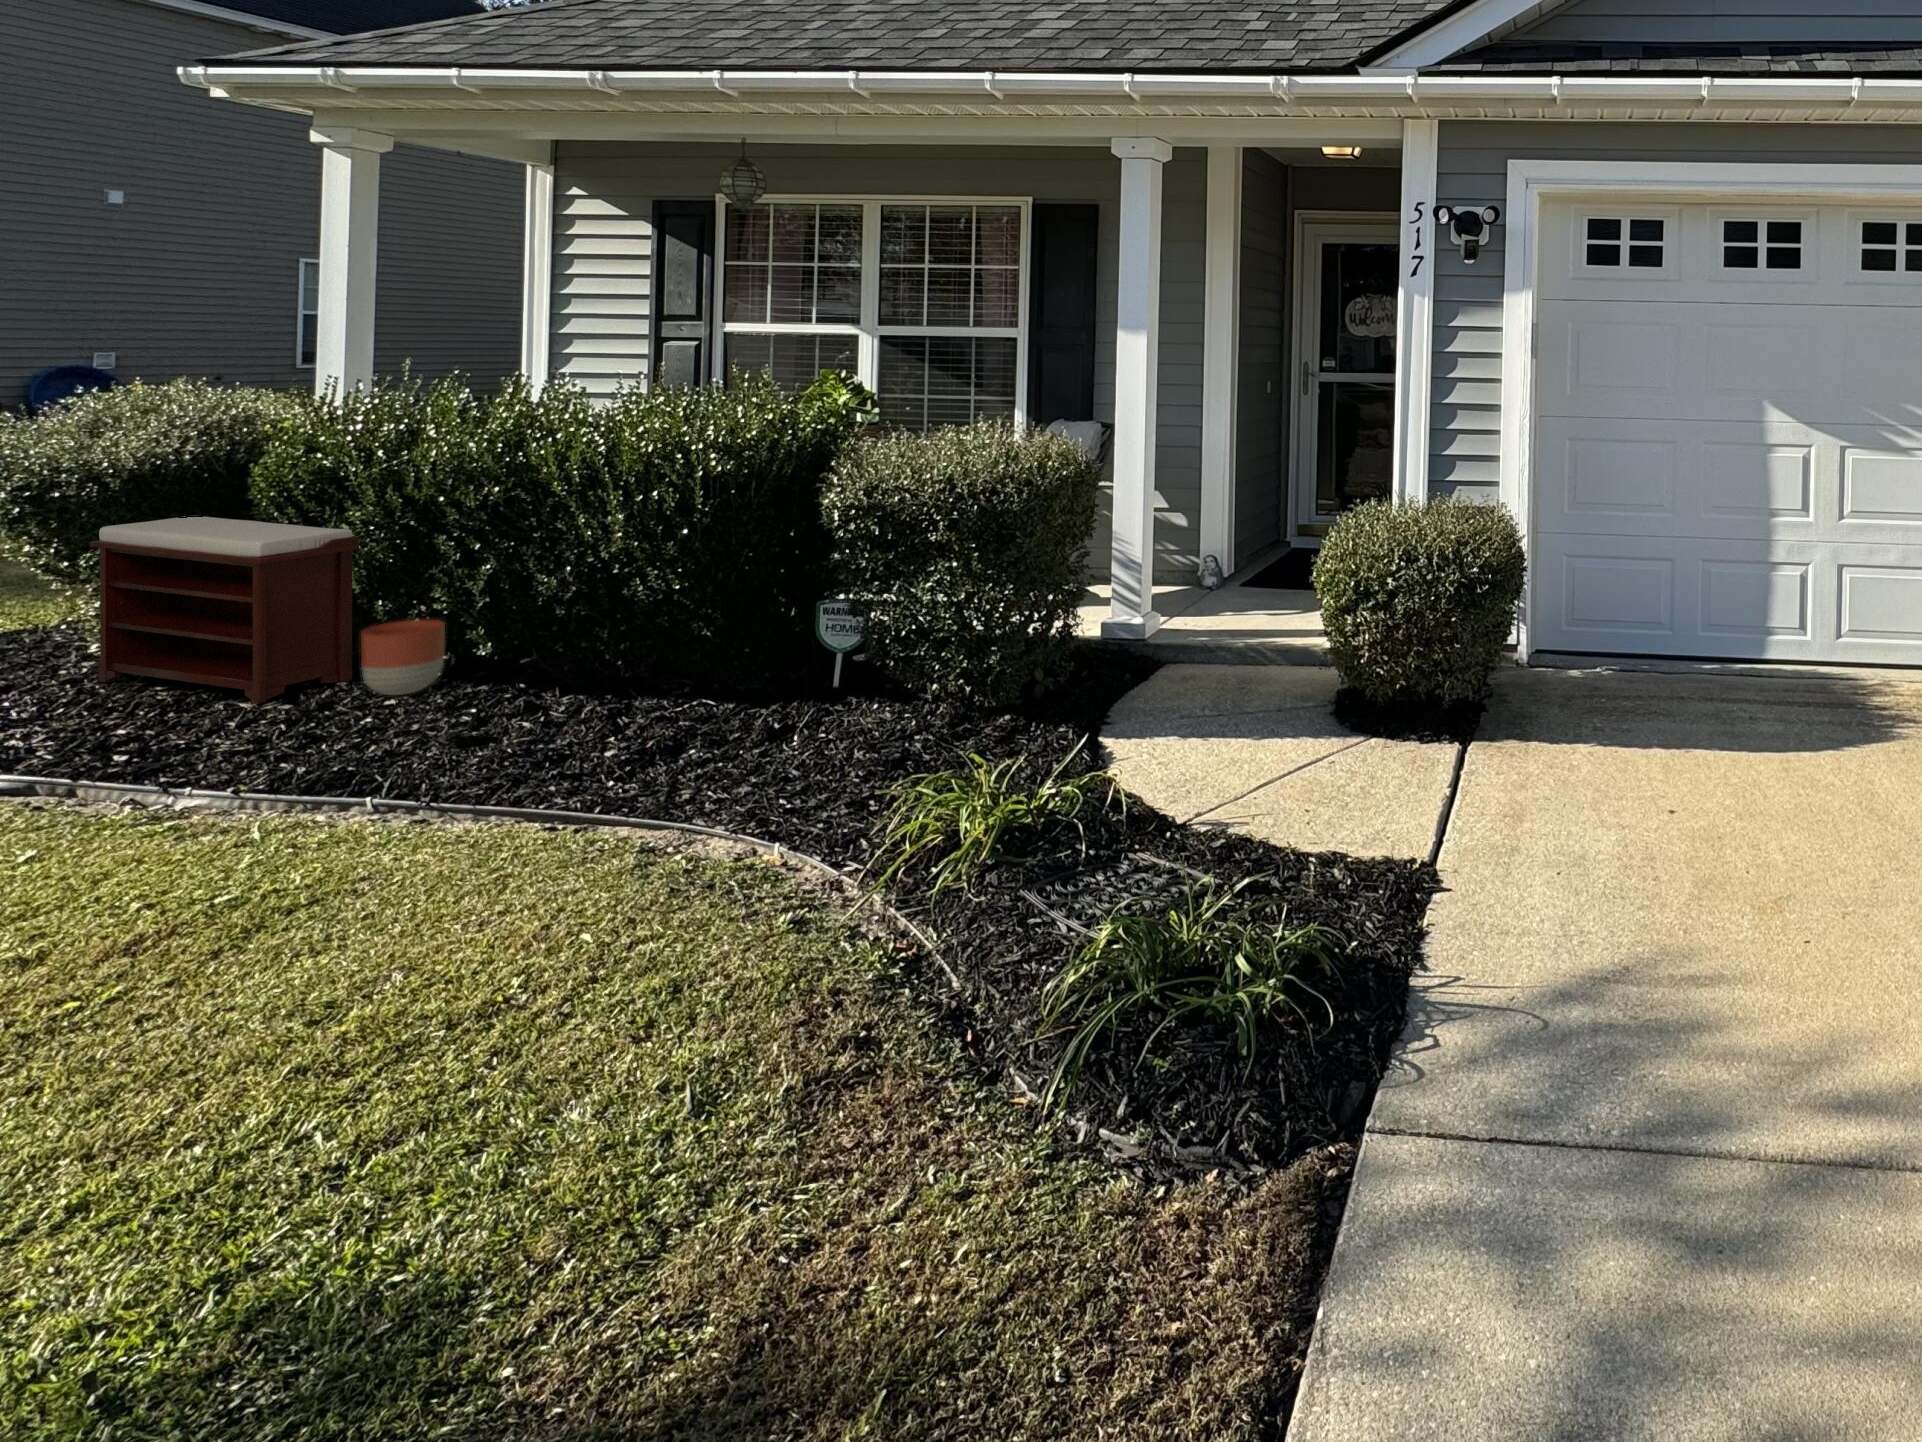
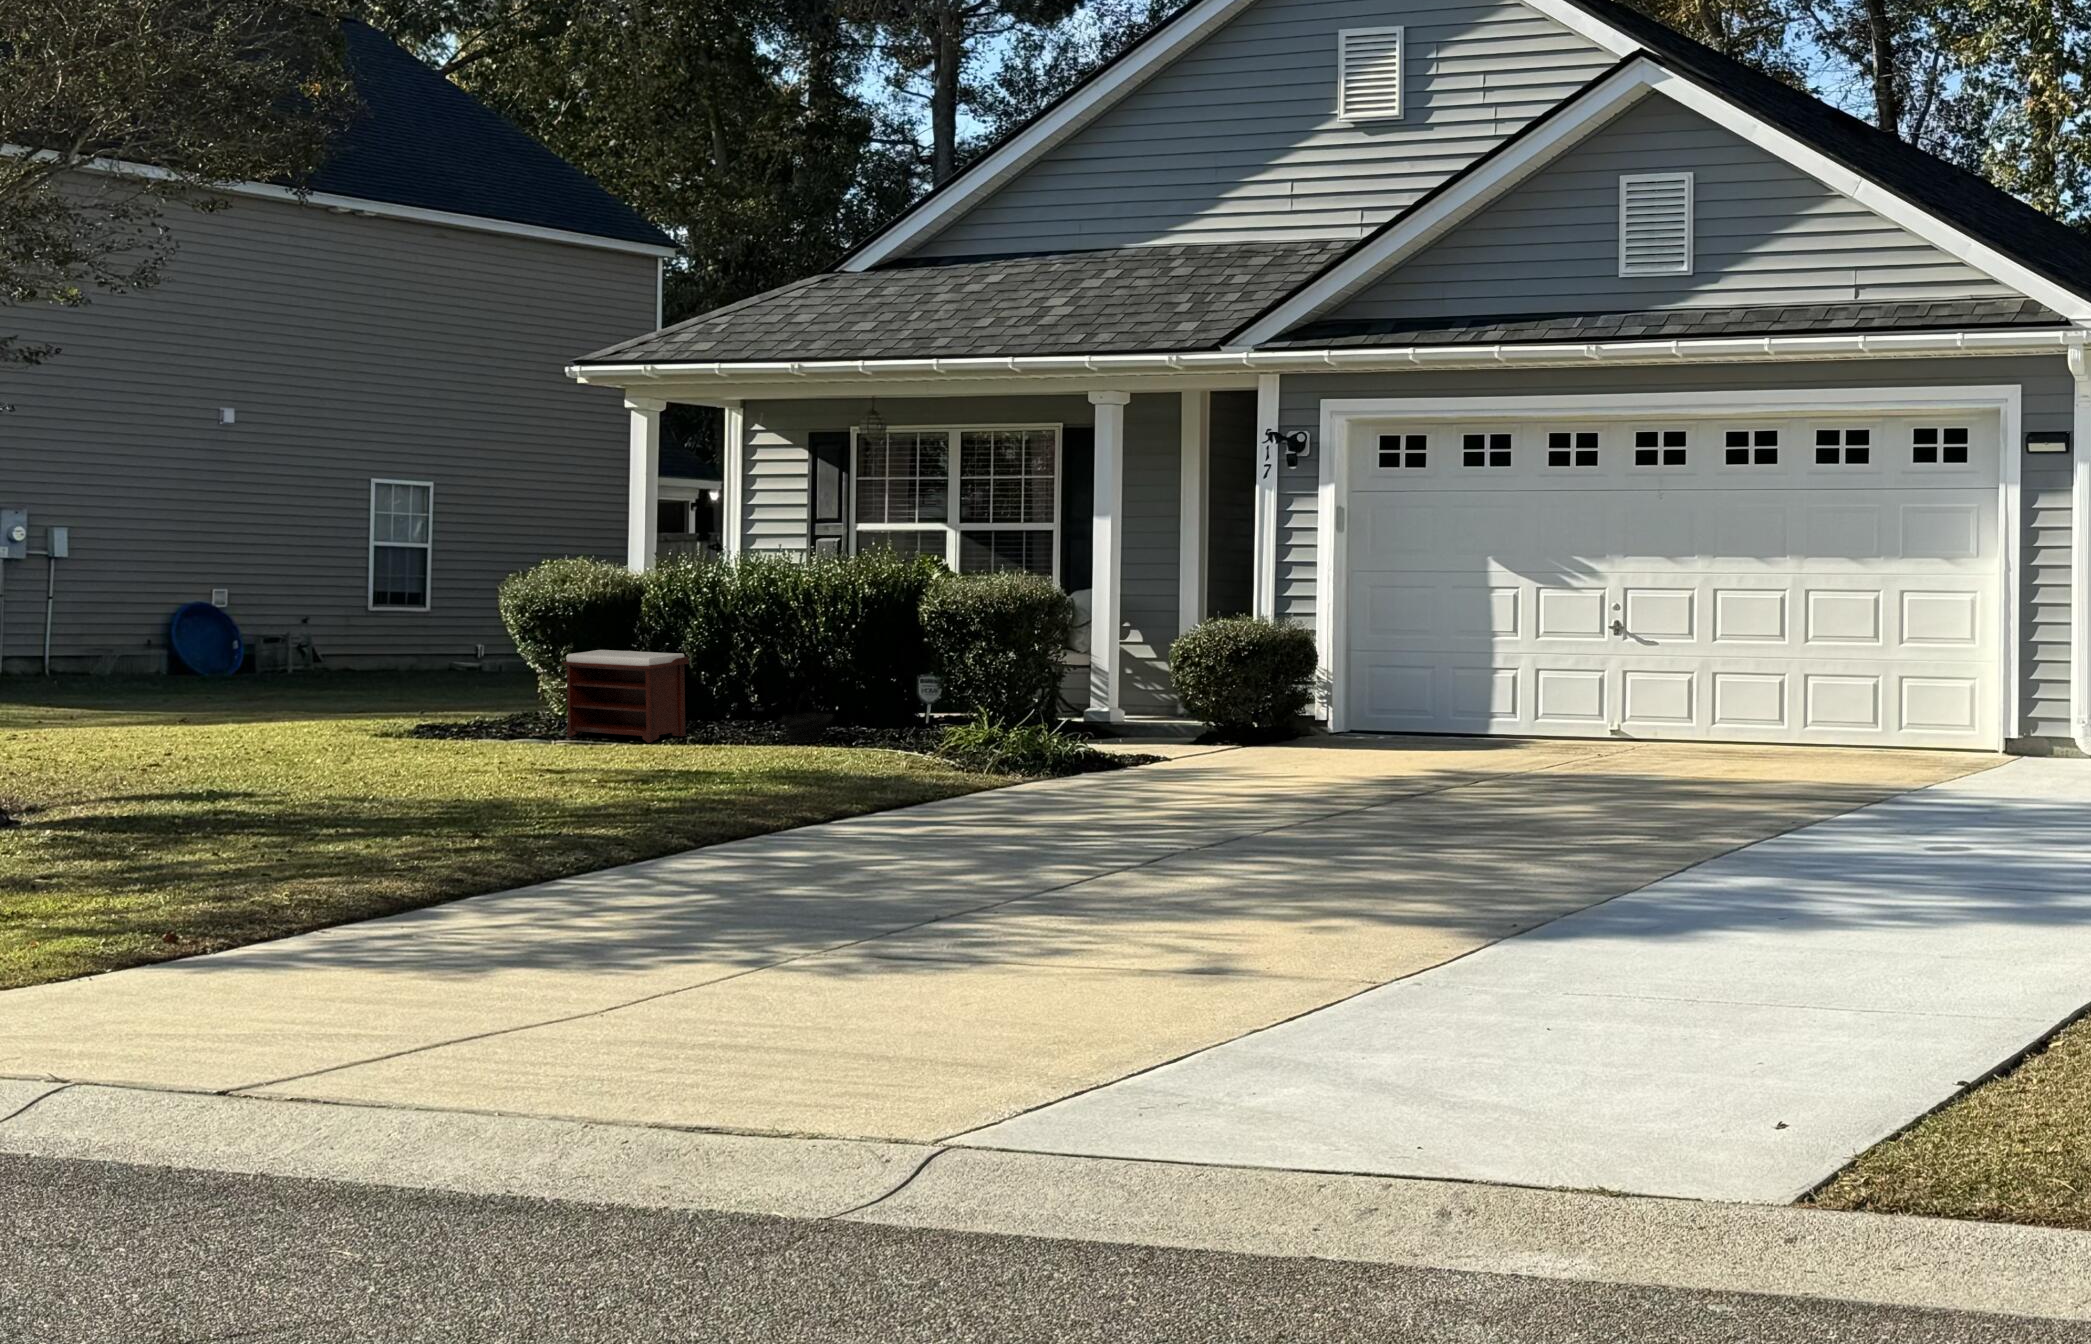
basket: none [526,610,651,712] -> present [779,700,833,744]
planter: present [361,620,445,695] -> none [695,701,732,740]

